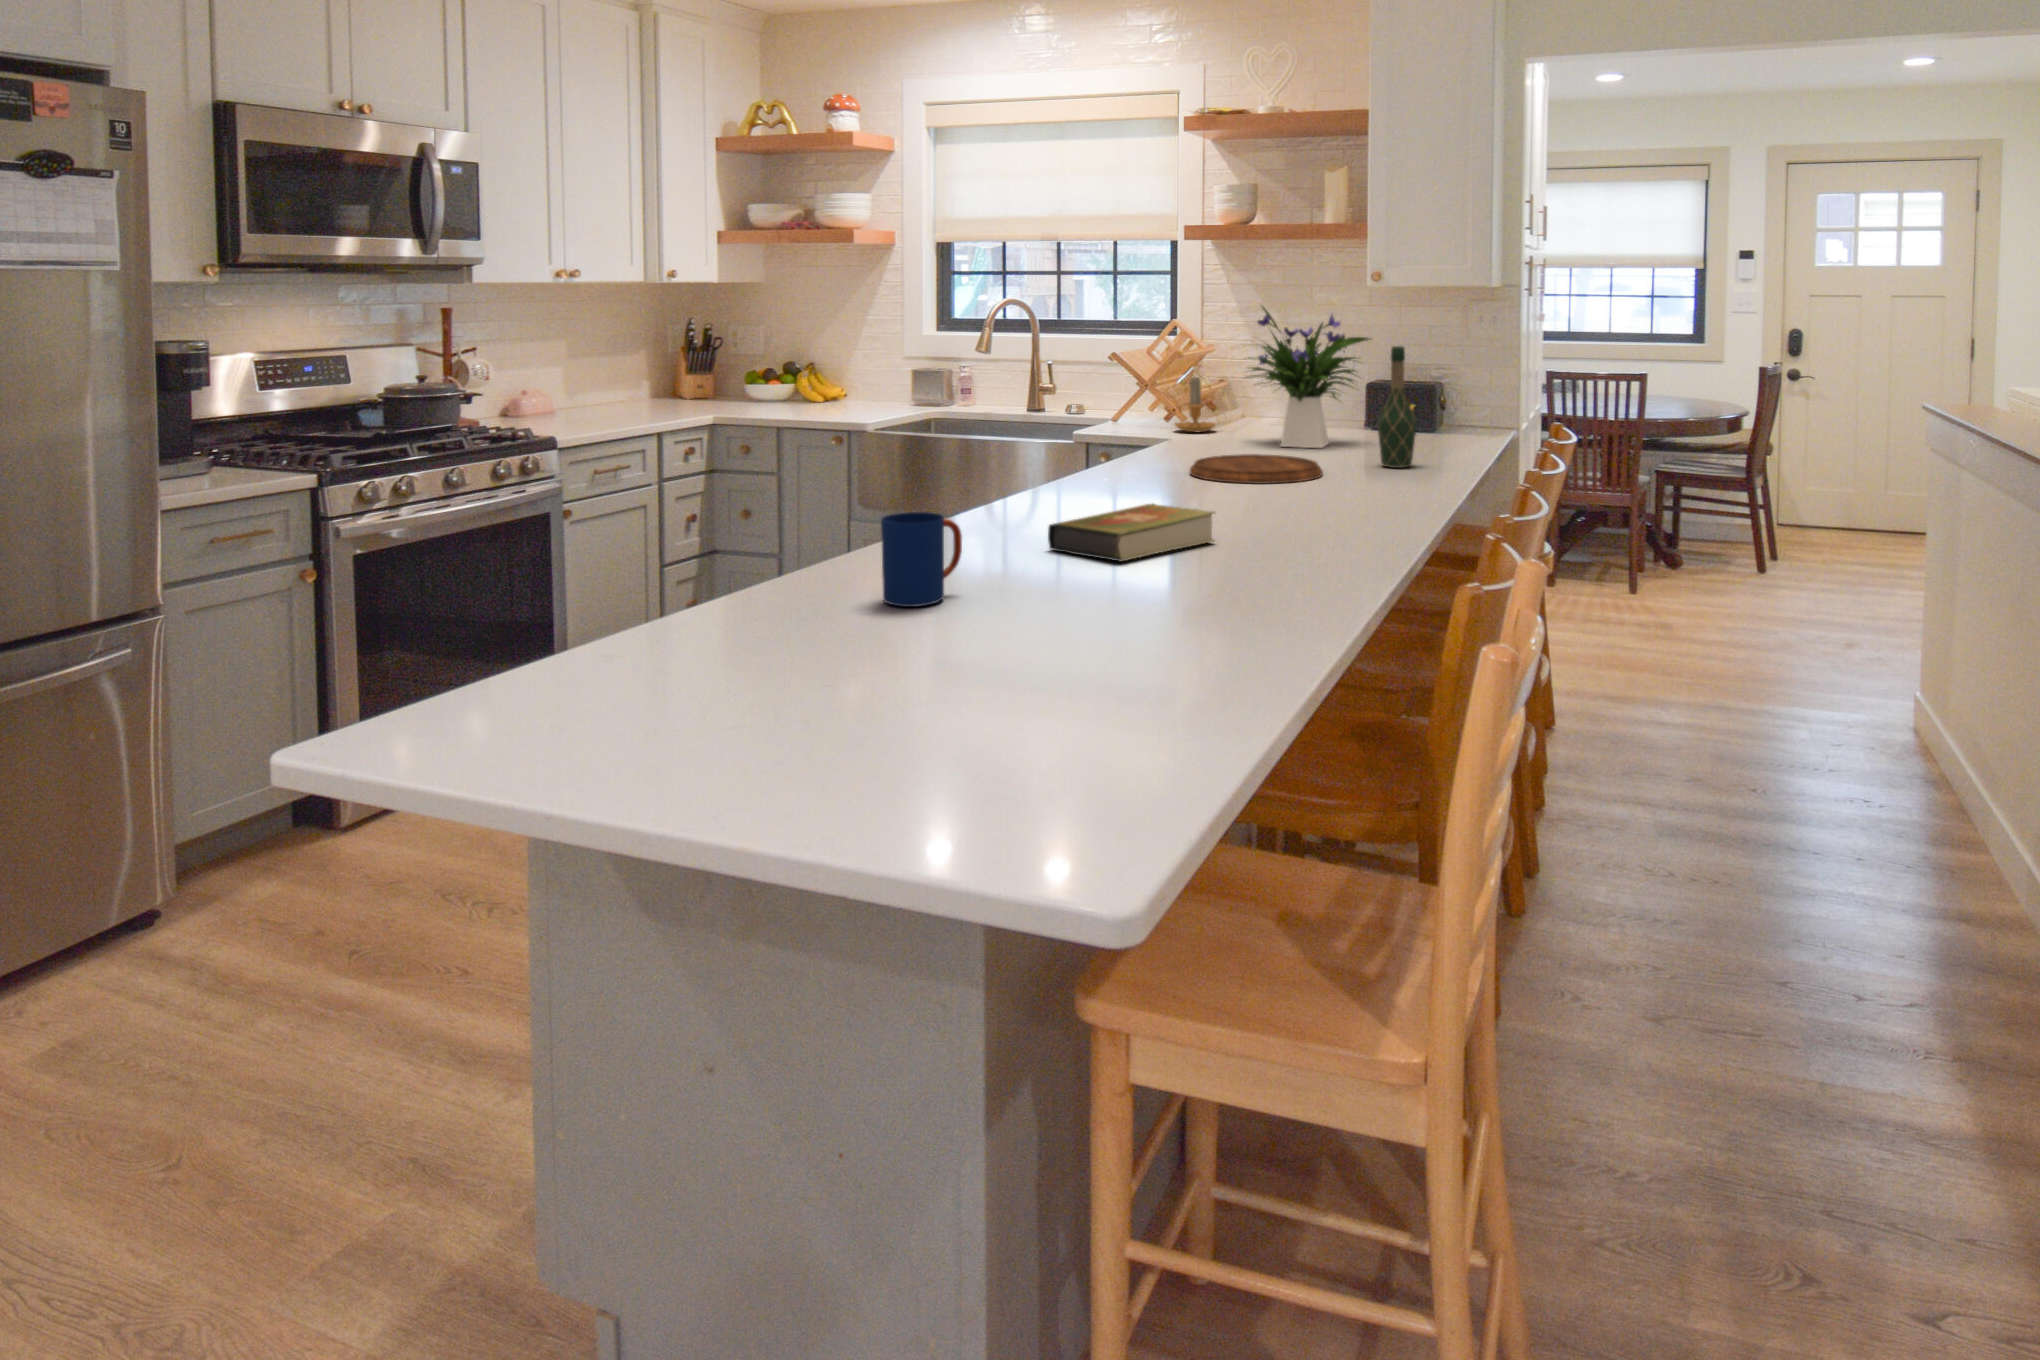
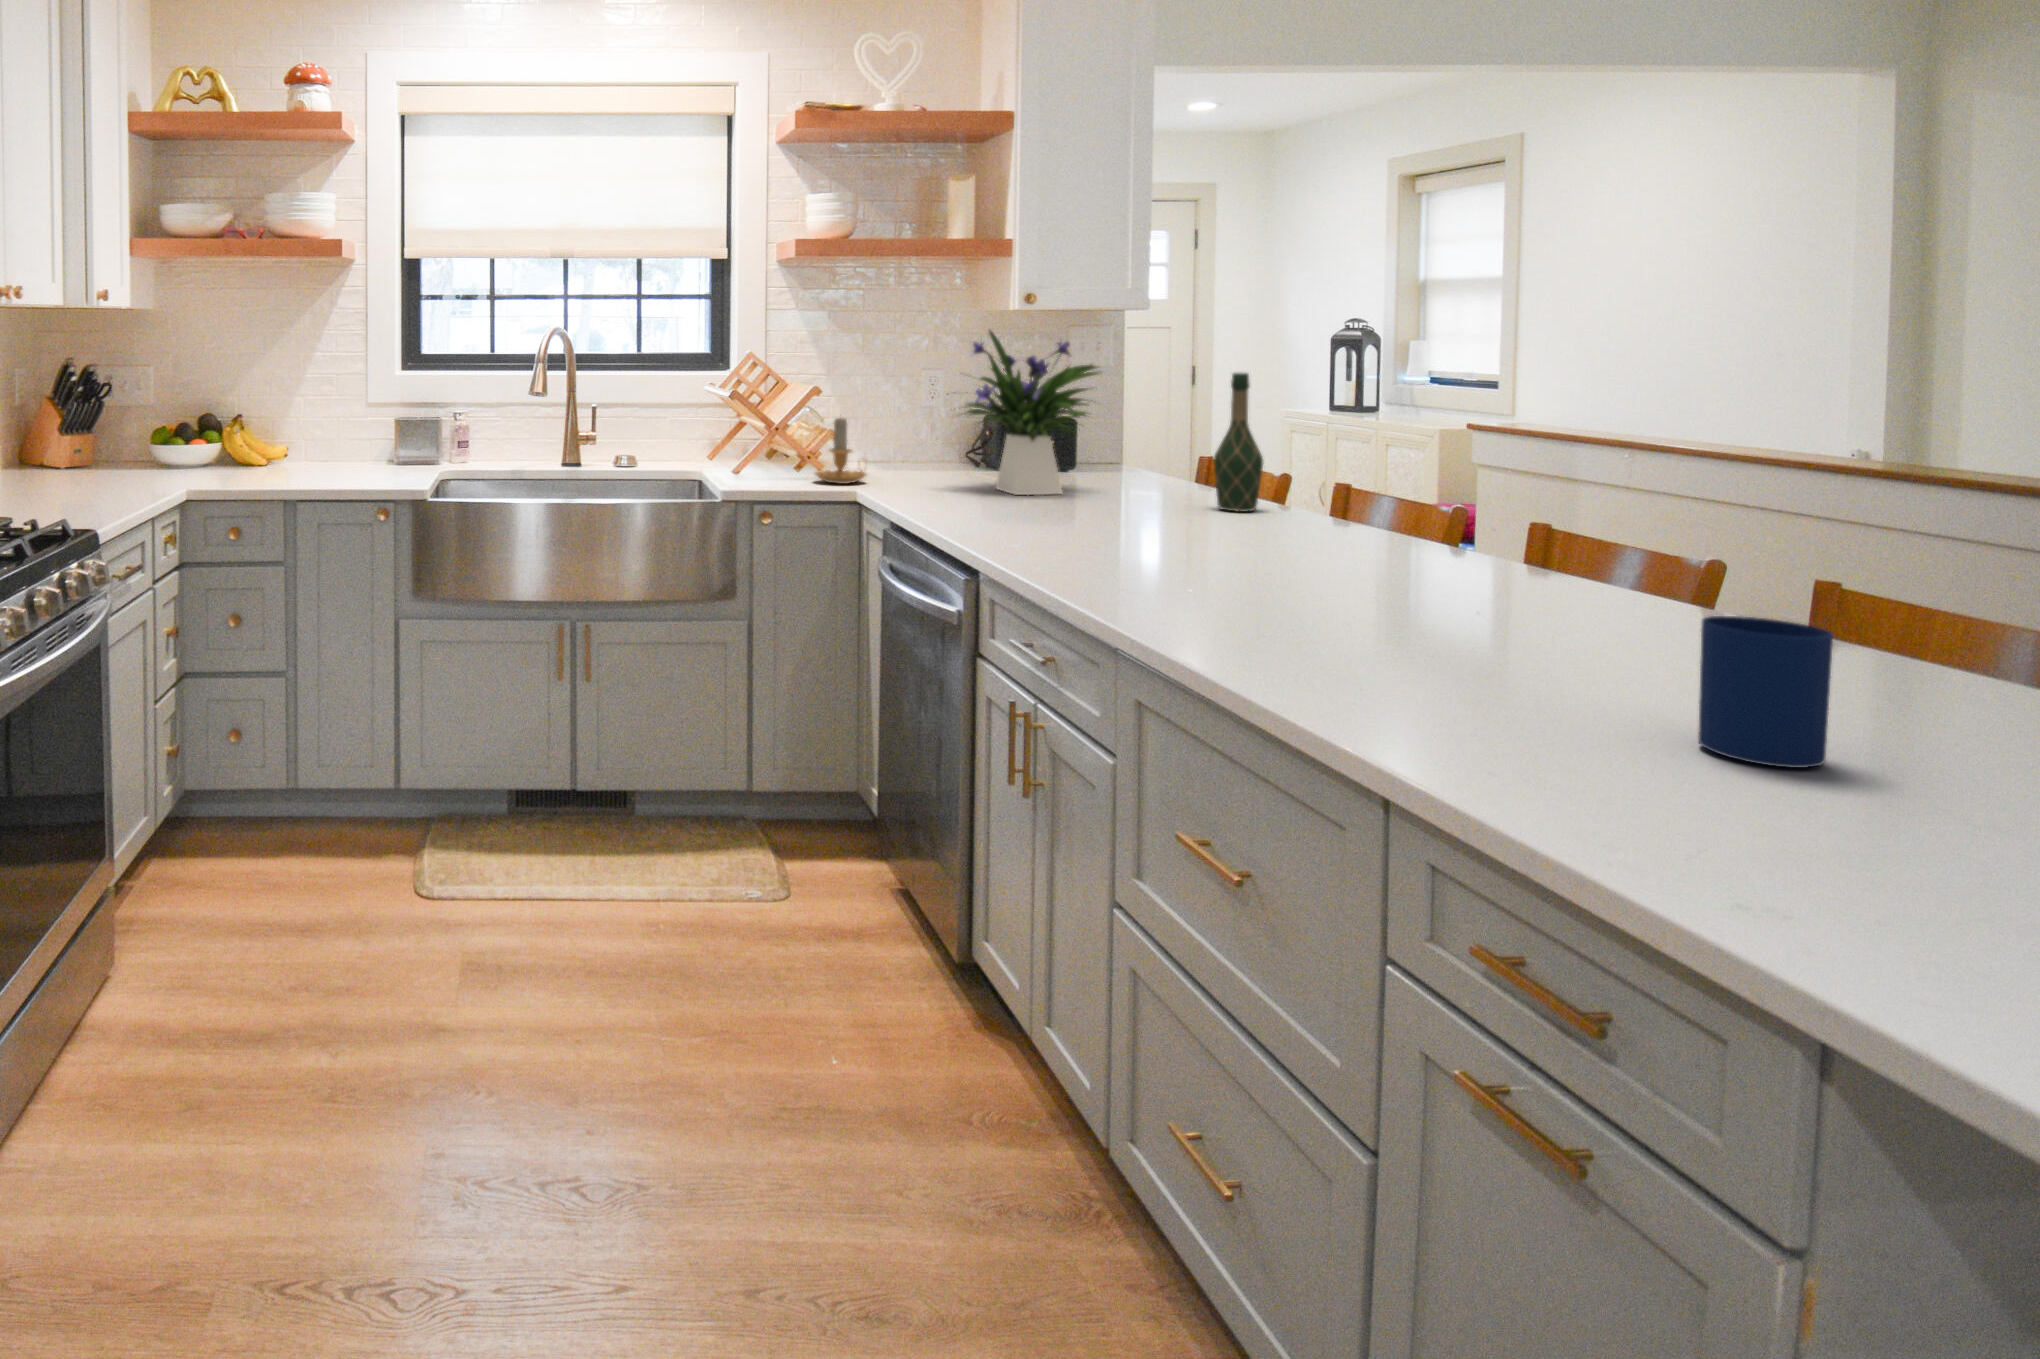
cutting board: present [1190,454,1323,484] -> none [1068,505,1244,541]
book: present [1048,504,1215,561] -> none [1429,574,1656,659]

